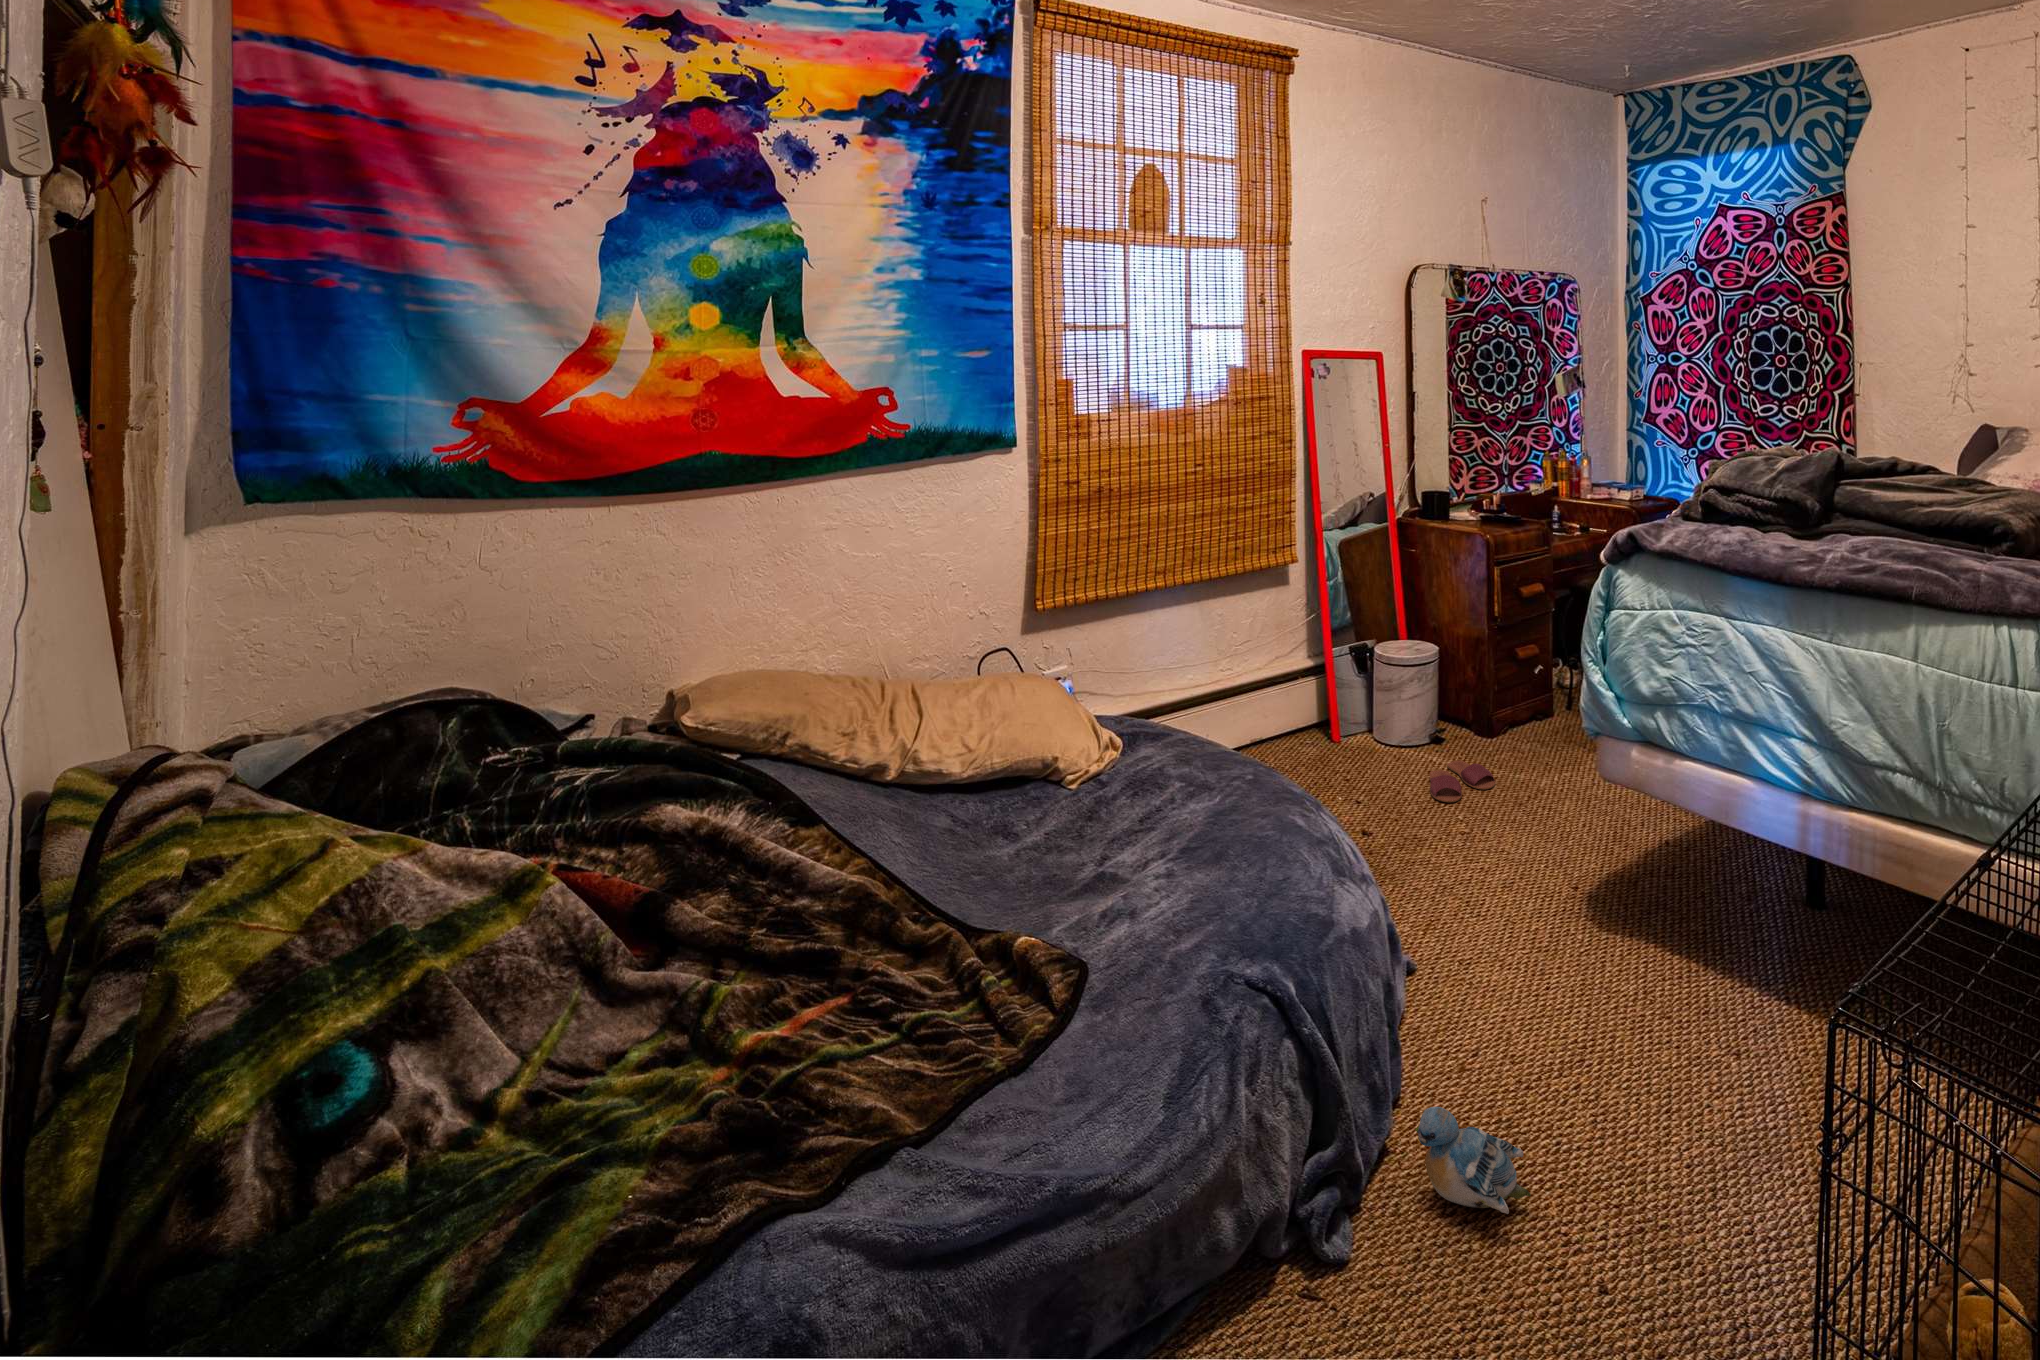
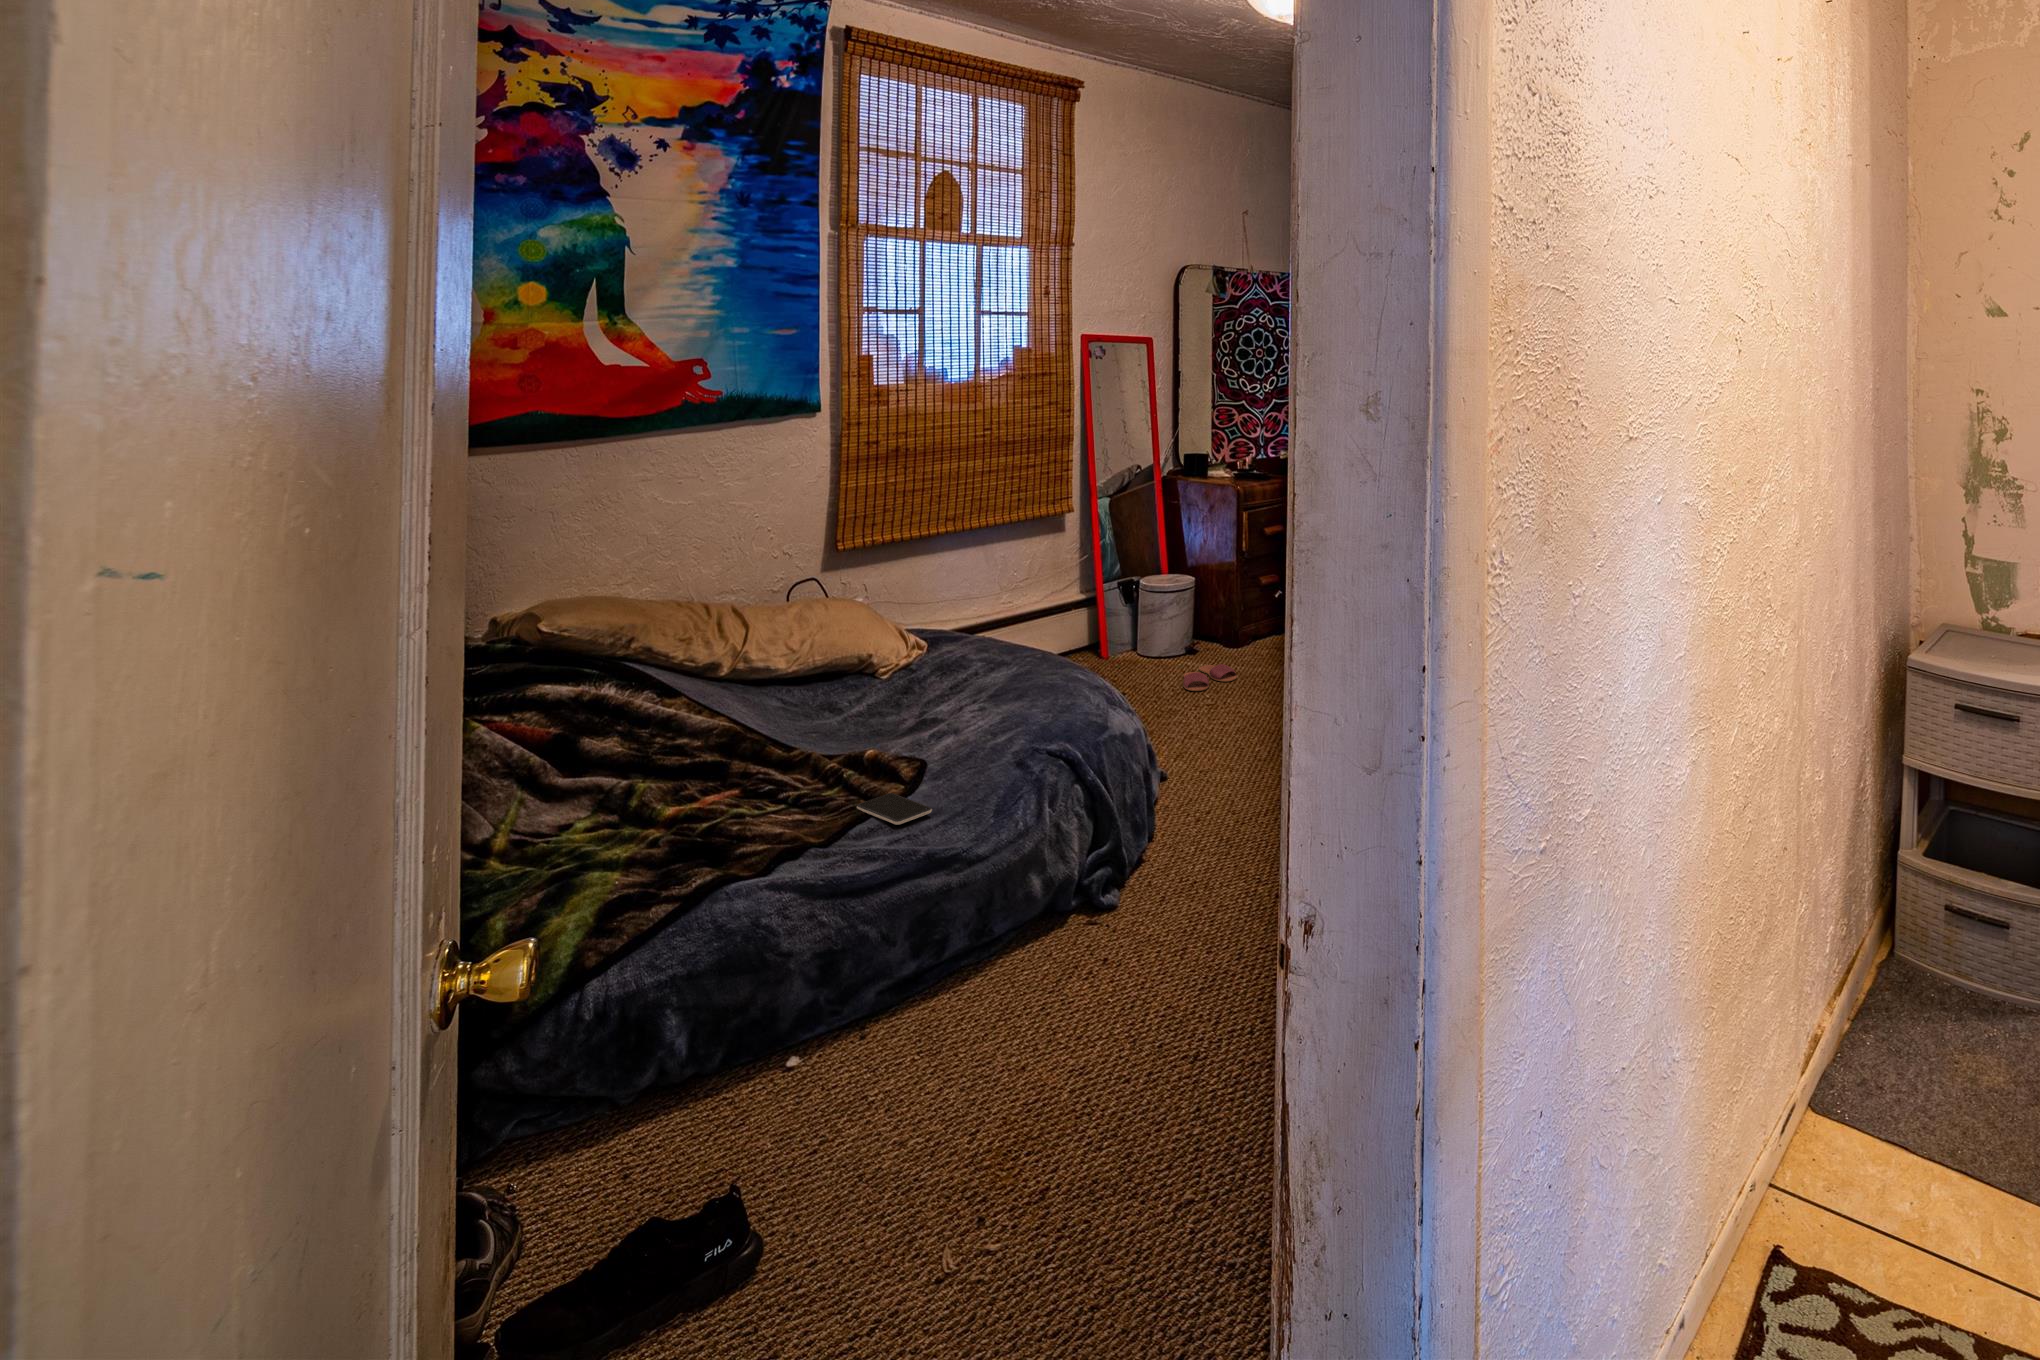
smartphone: none [981,1037,1079,1118] -> present [857,793,932,825]
plush toy: present [1415,1107,1531,1214] -> none [1158,826,1233,881]

